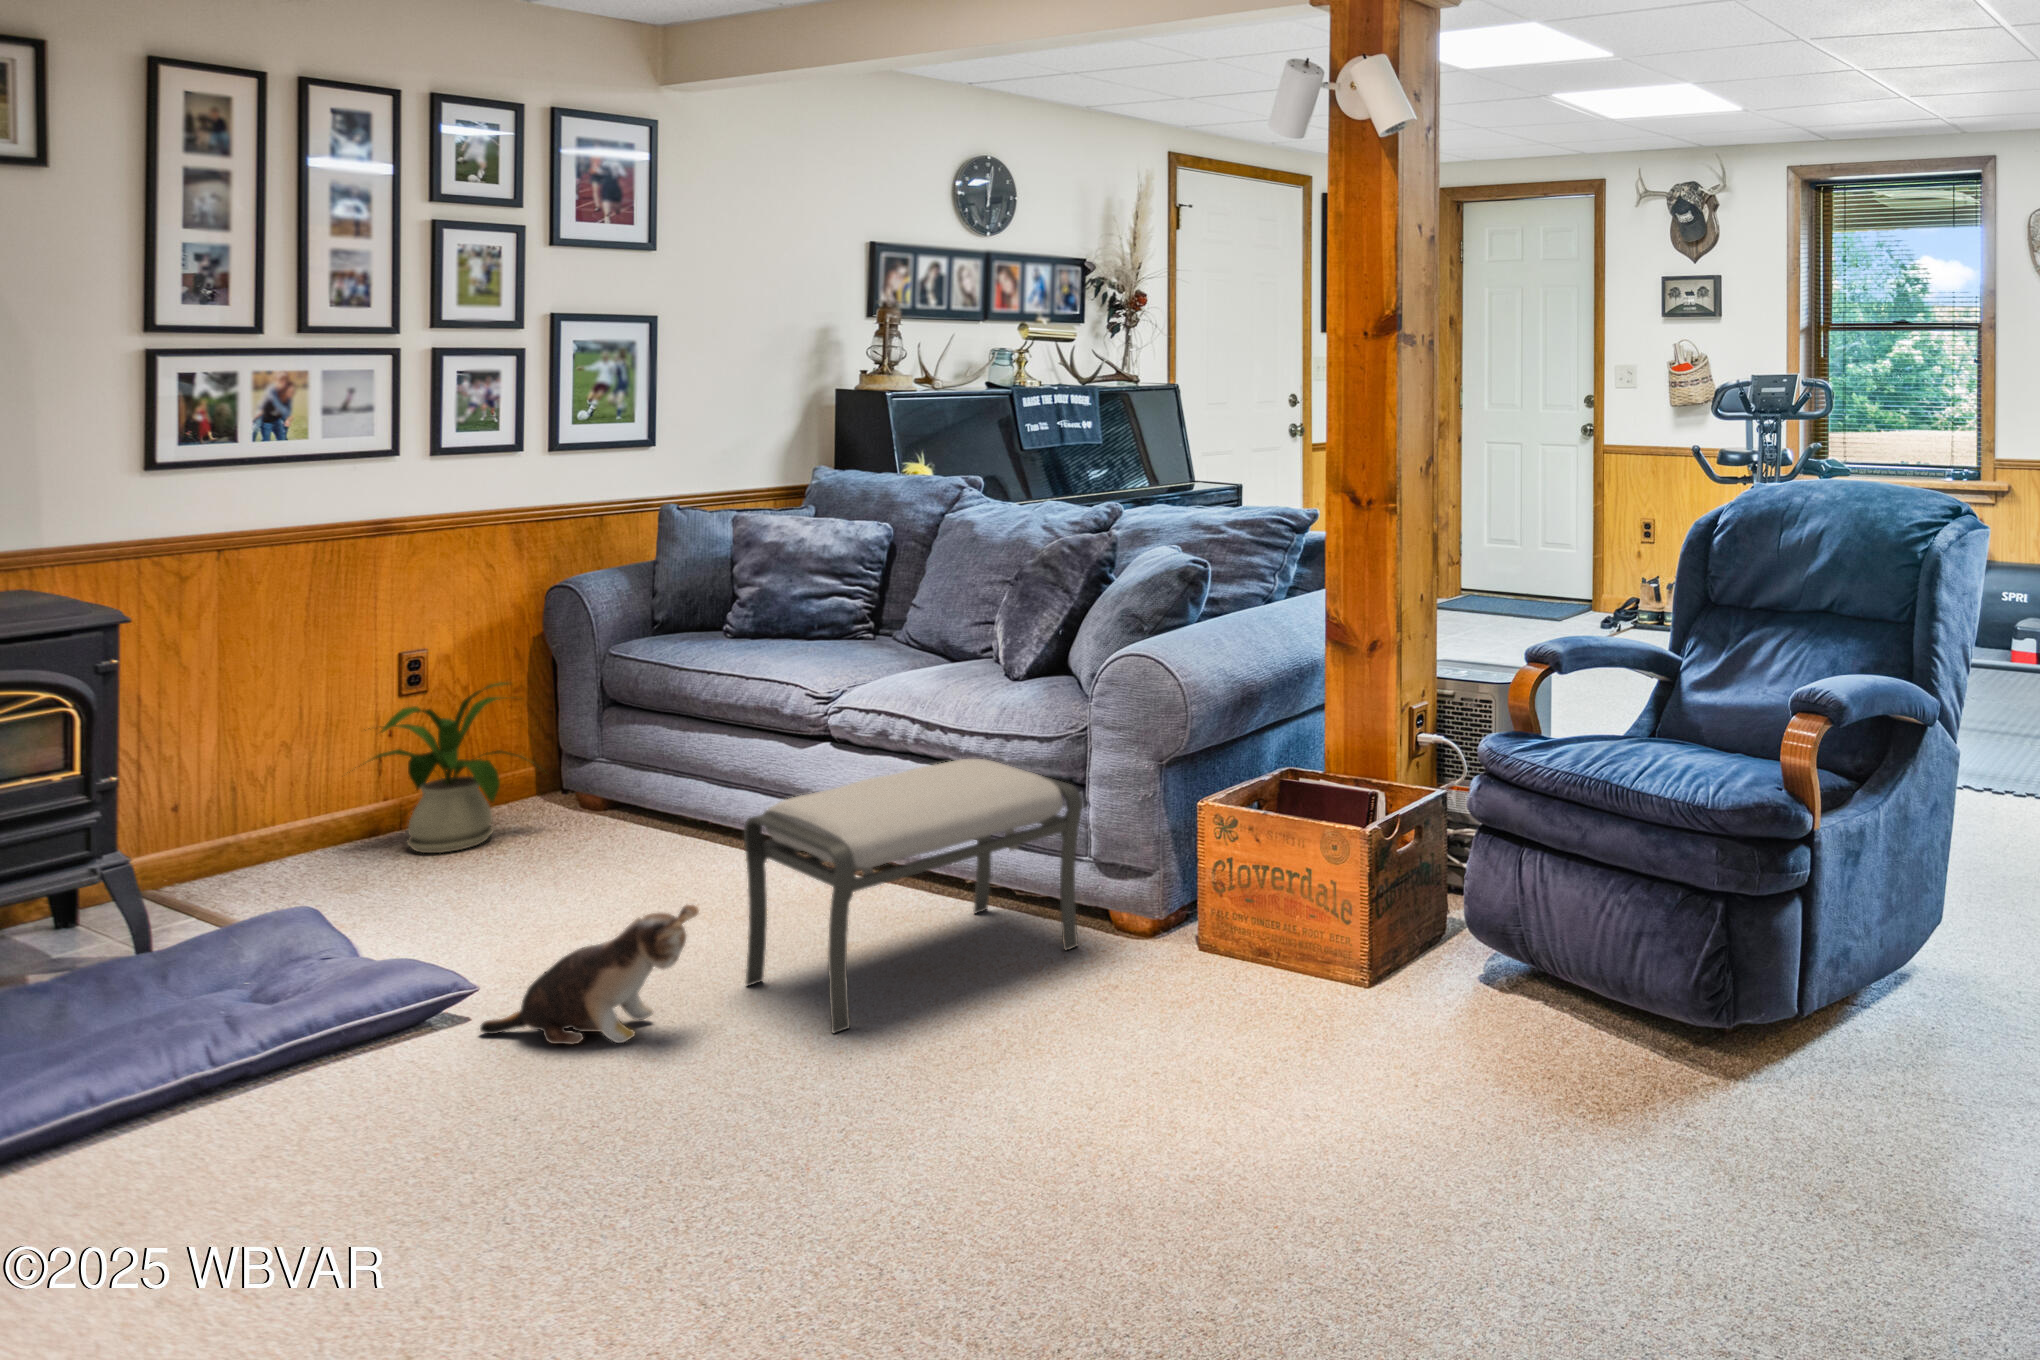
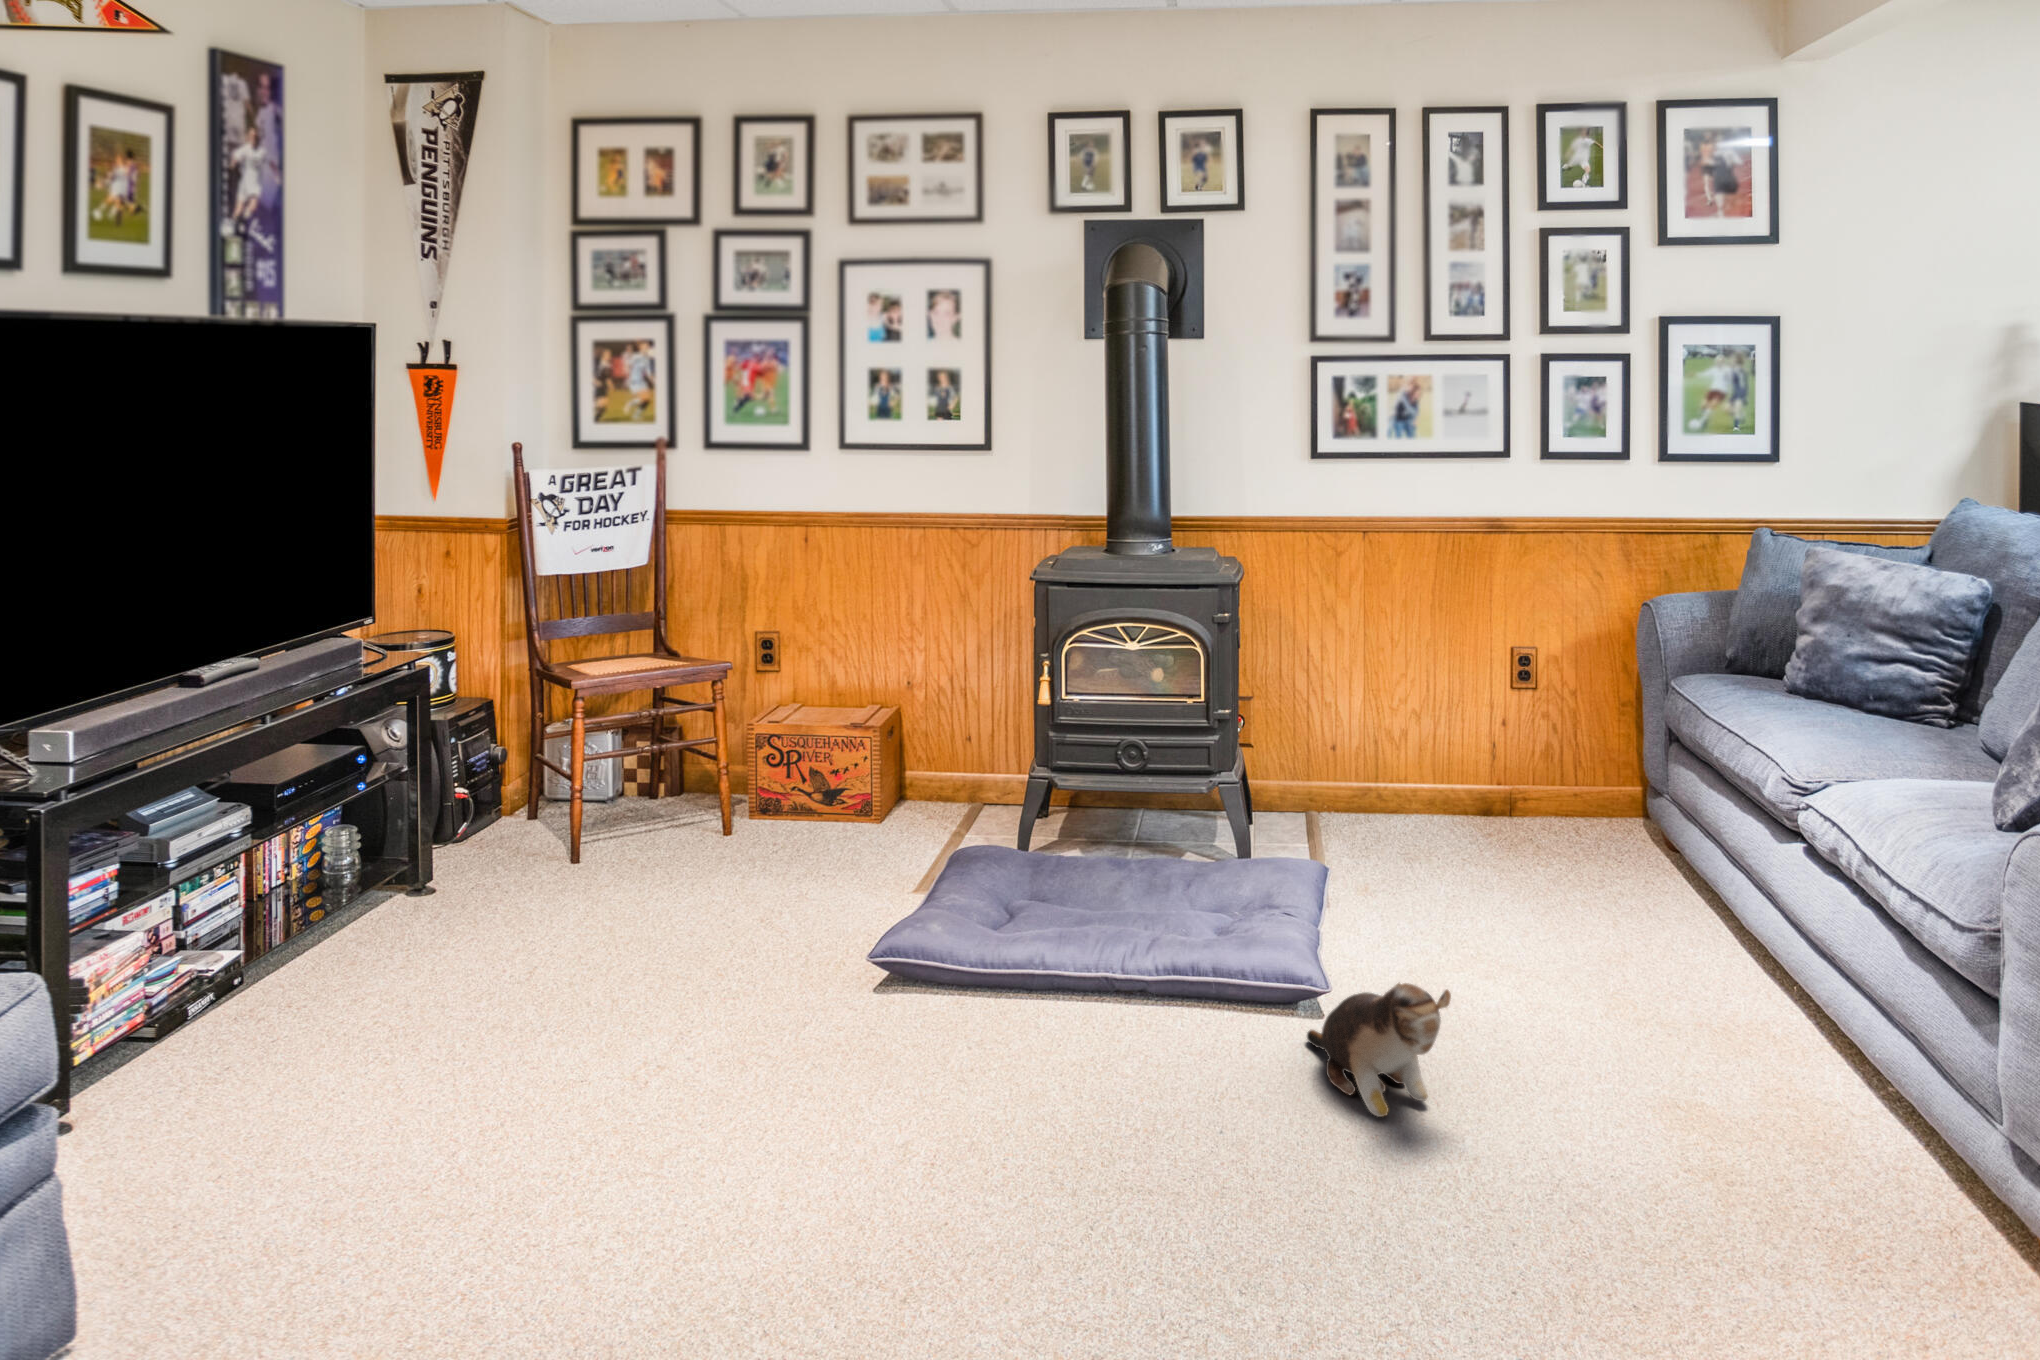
house plant: present [369,682,534,853] -> none [1445,690,1597,849]
ottoman: present [744,759,1082,1033] -> none [1545,904,1983,1301]

